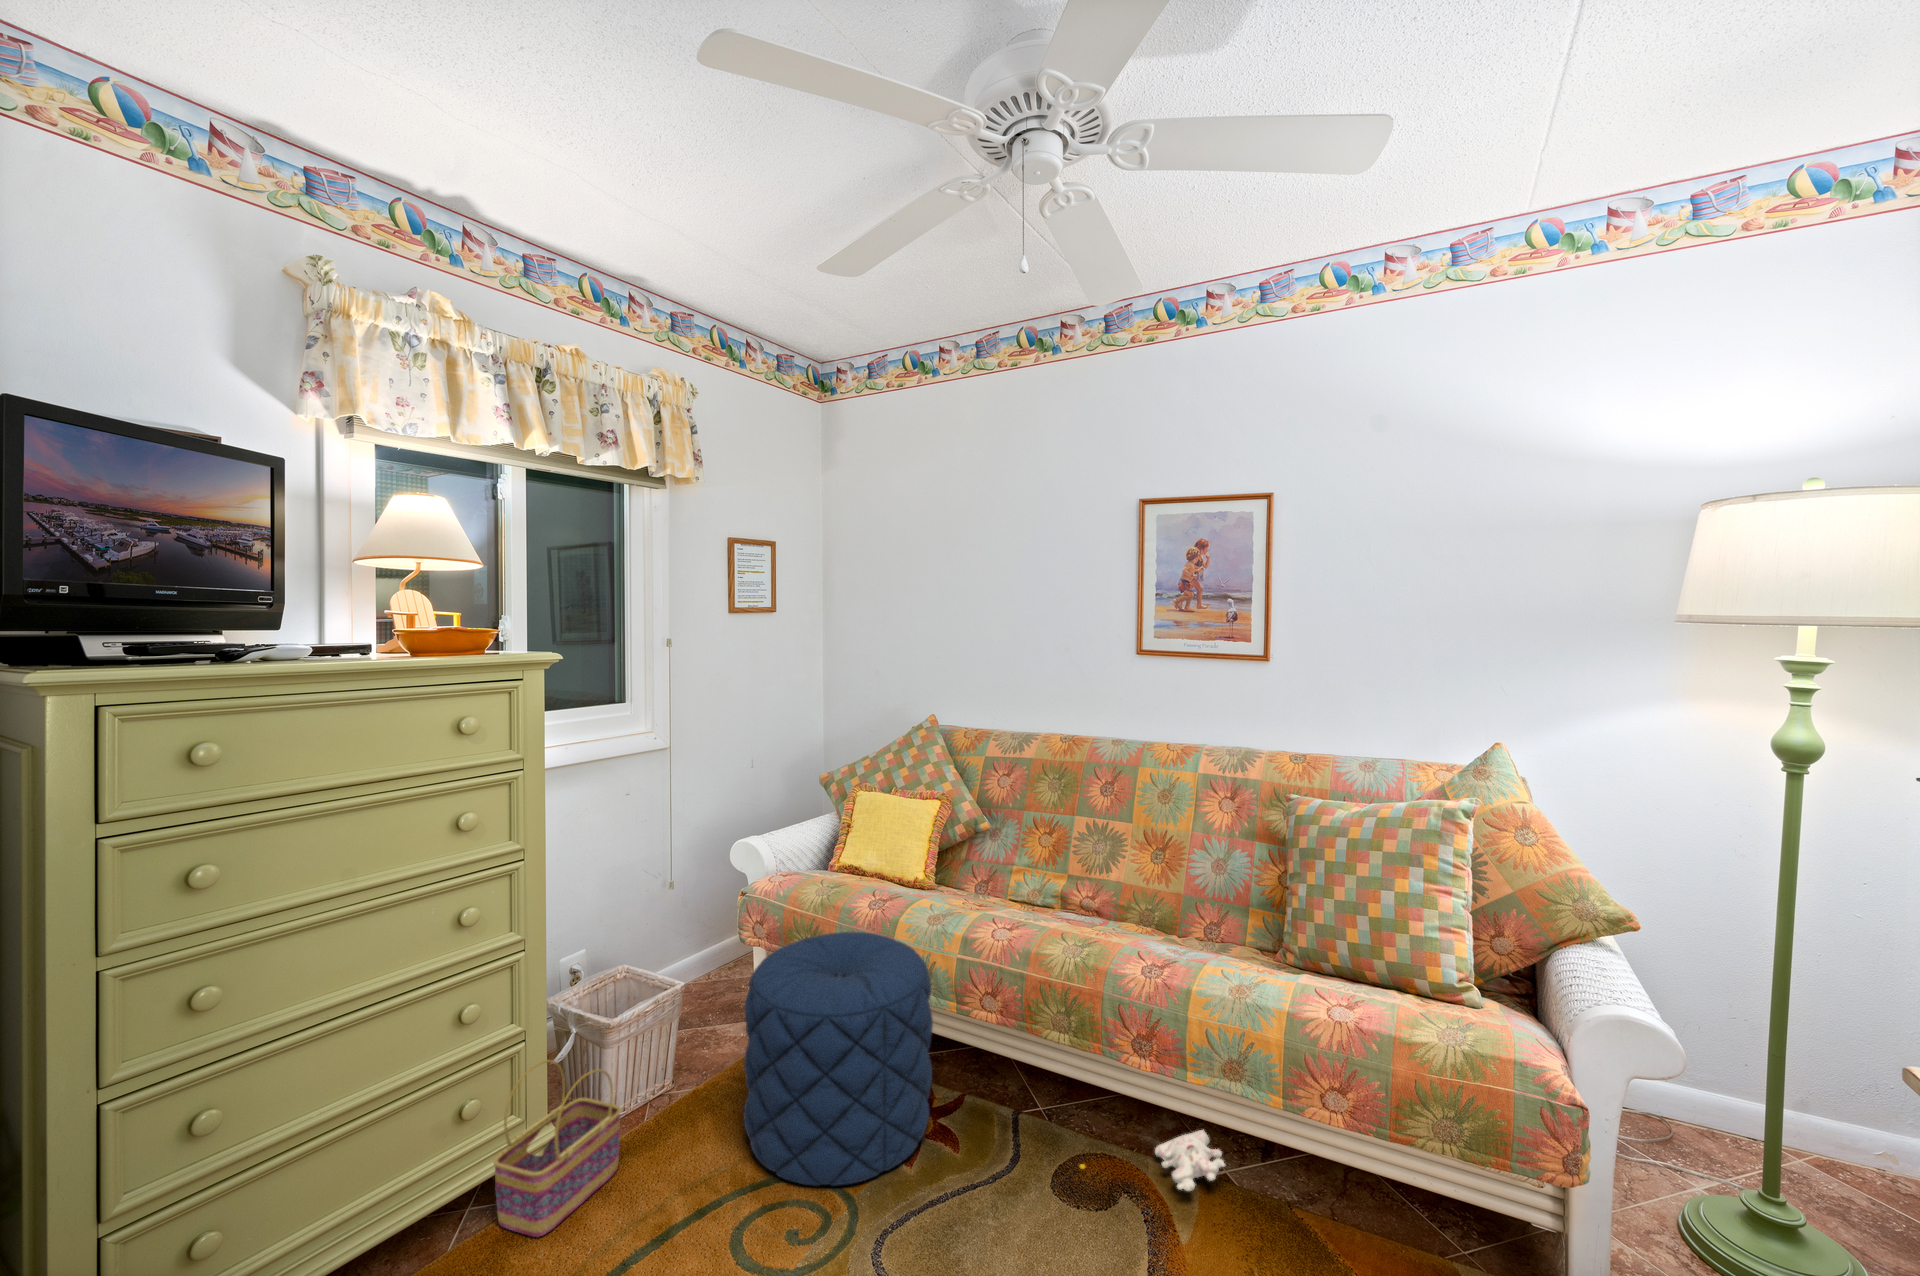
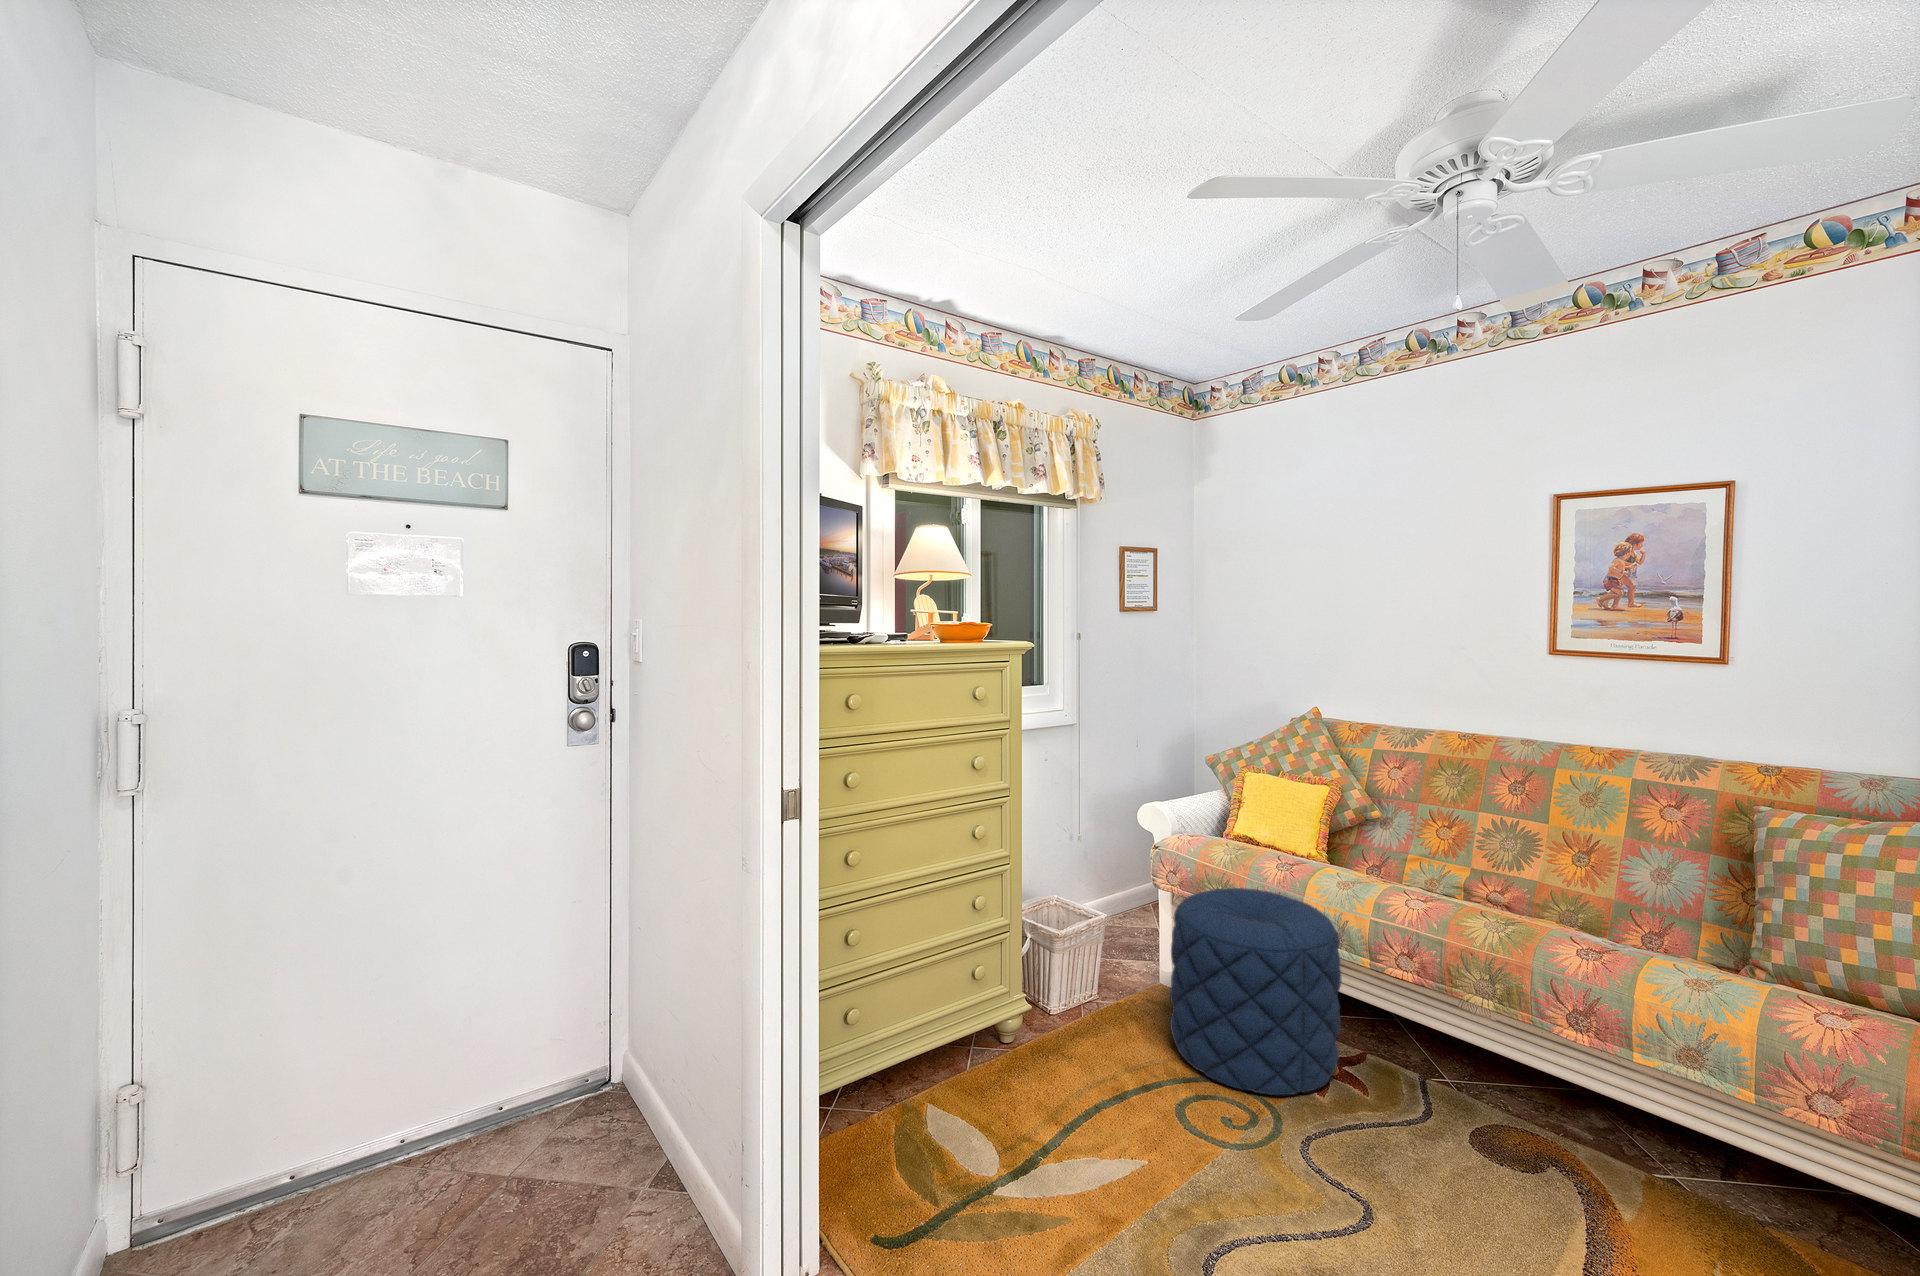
basket: present [493,1060,621,1237] -> none [997,949,1078,1075]
plush toy: present [1080,1130,1225,1191] -> none [1500,1127,1678,1175]

